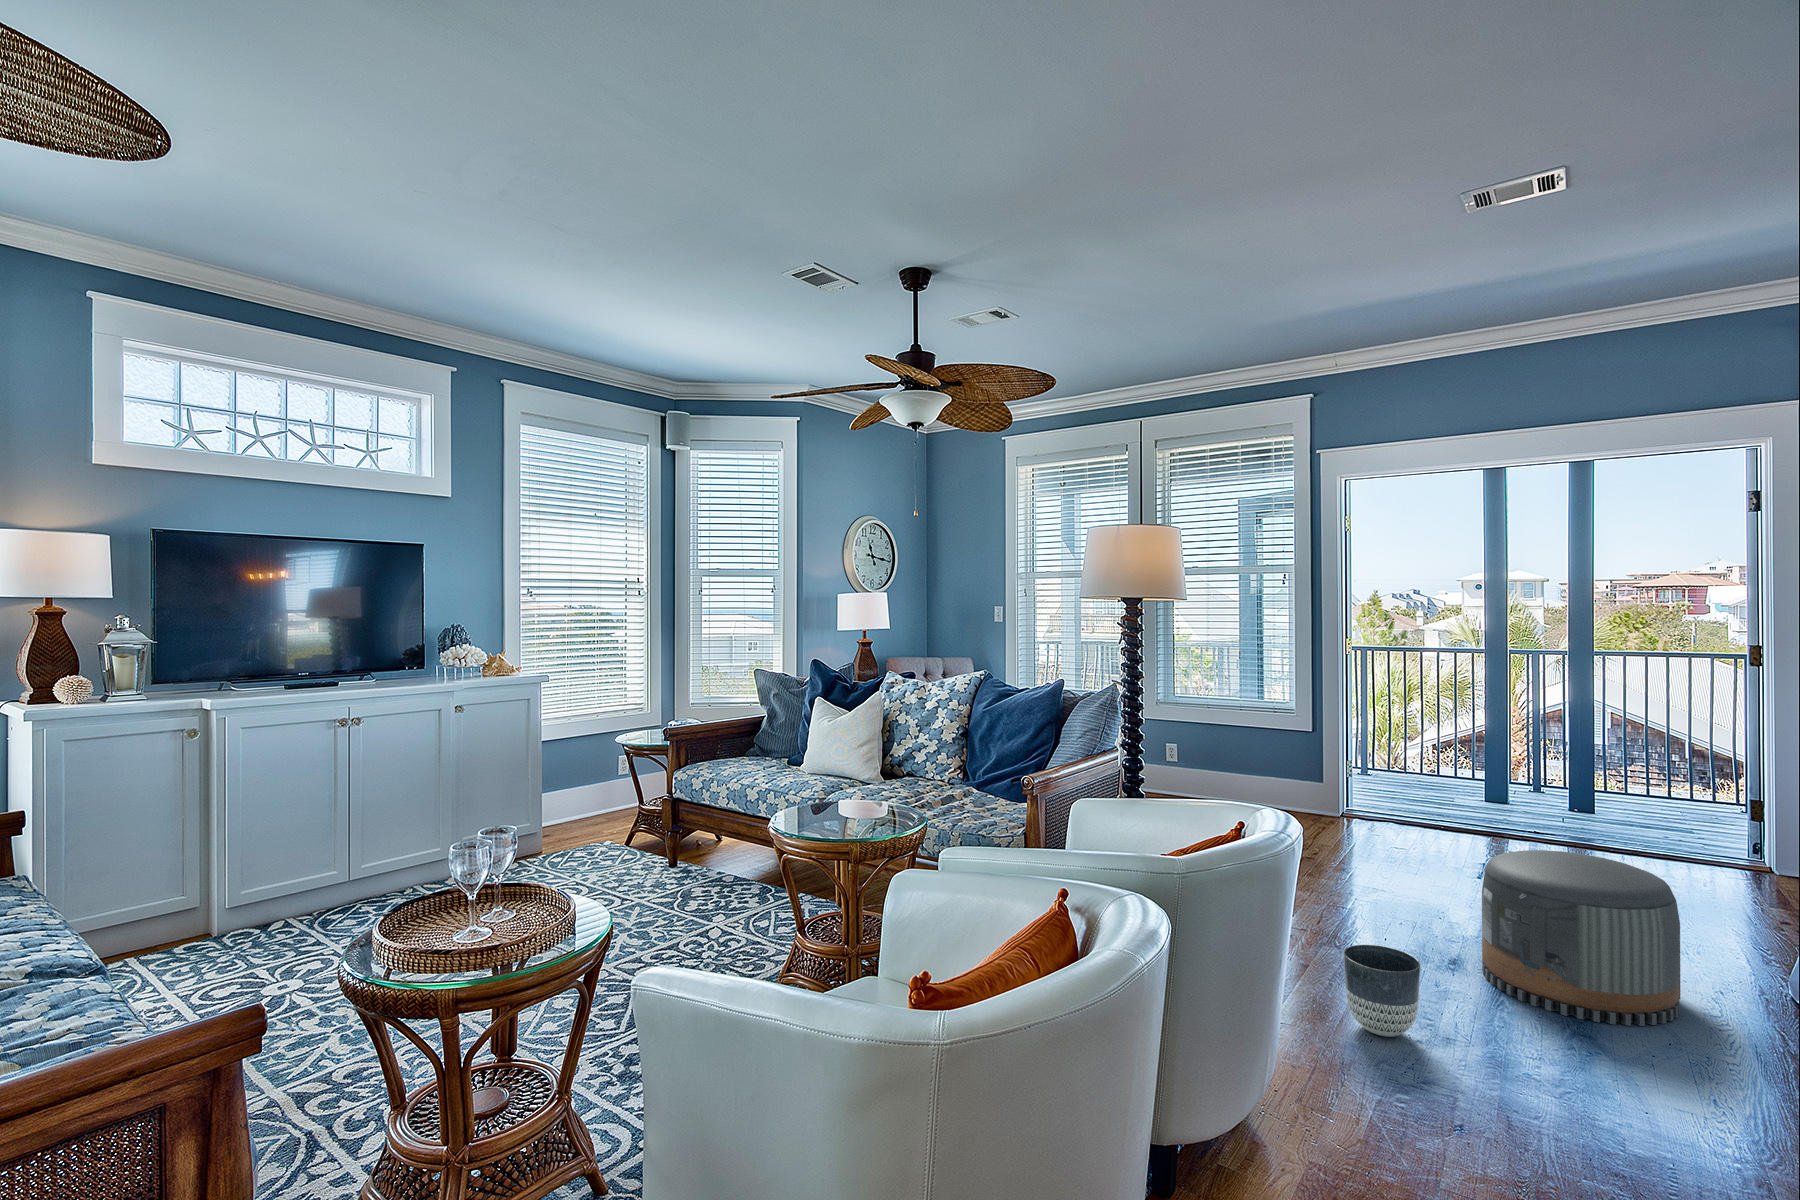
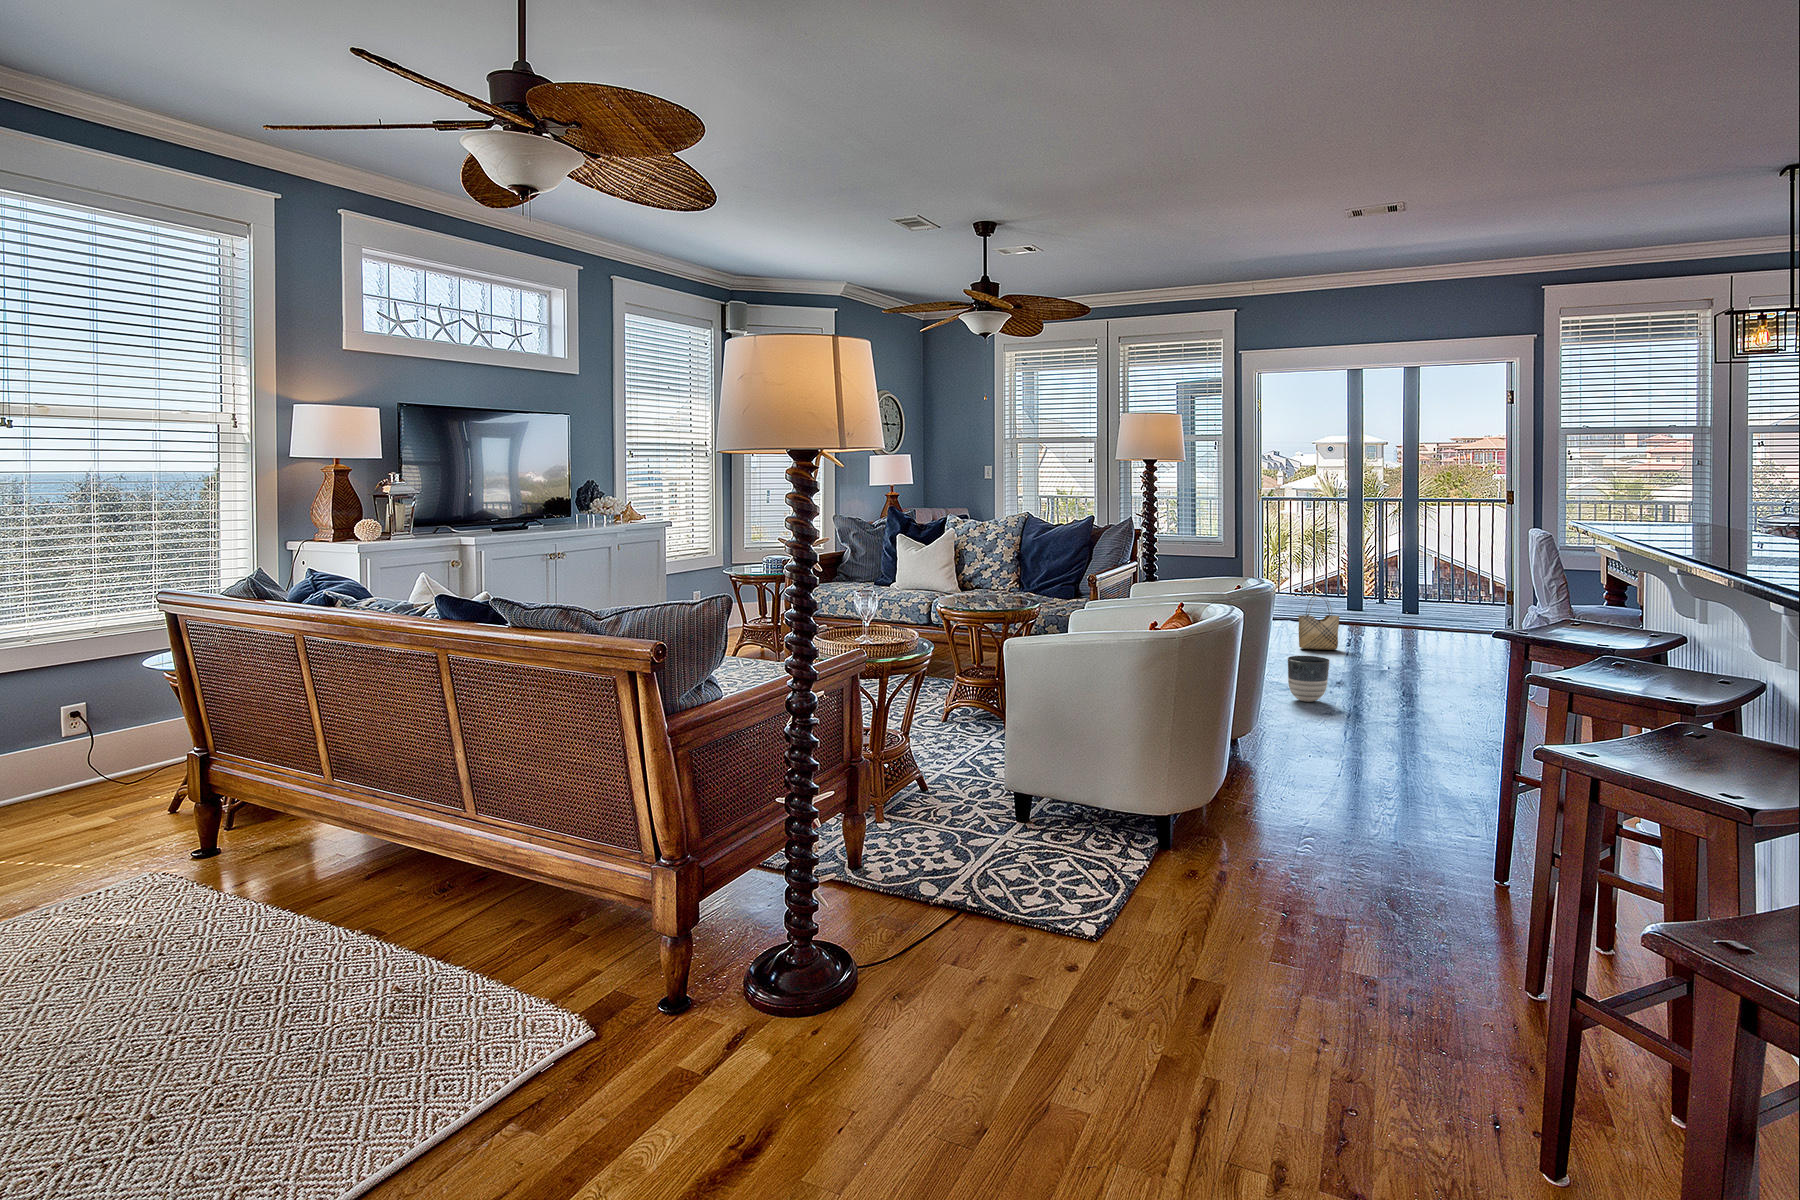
woven basket: none [1395,801,1462,887] -> present [1298,596,1339,650]
pouf: present [1482,850,1680,1026] -> none [1355,607,1461,692]

